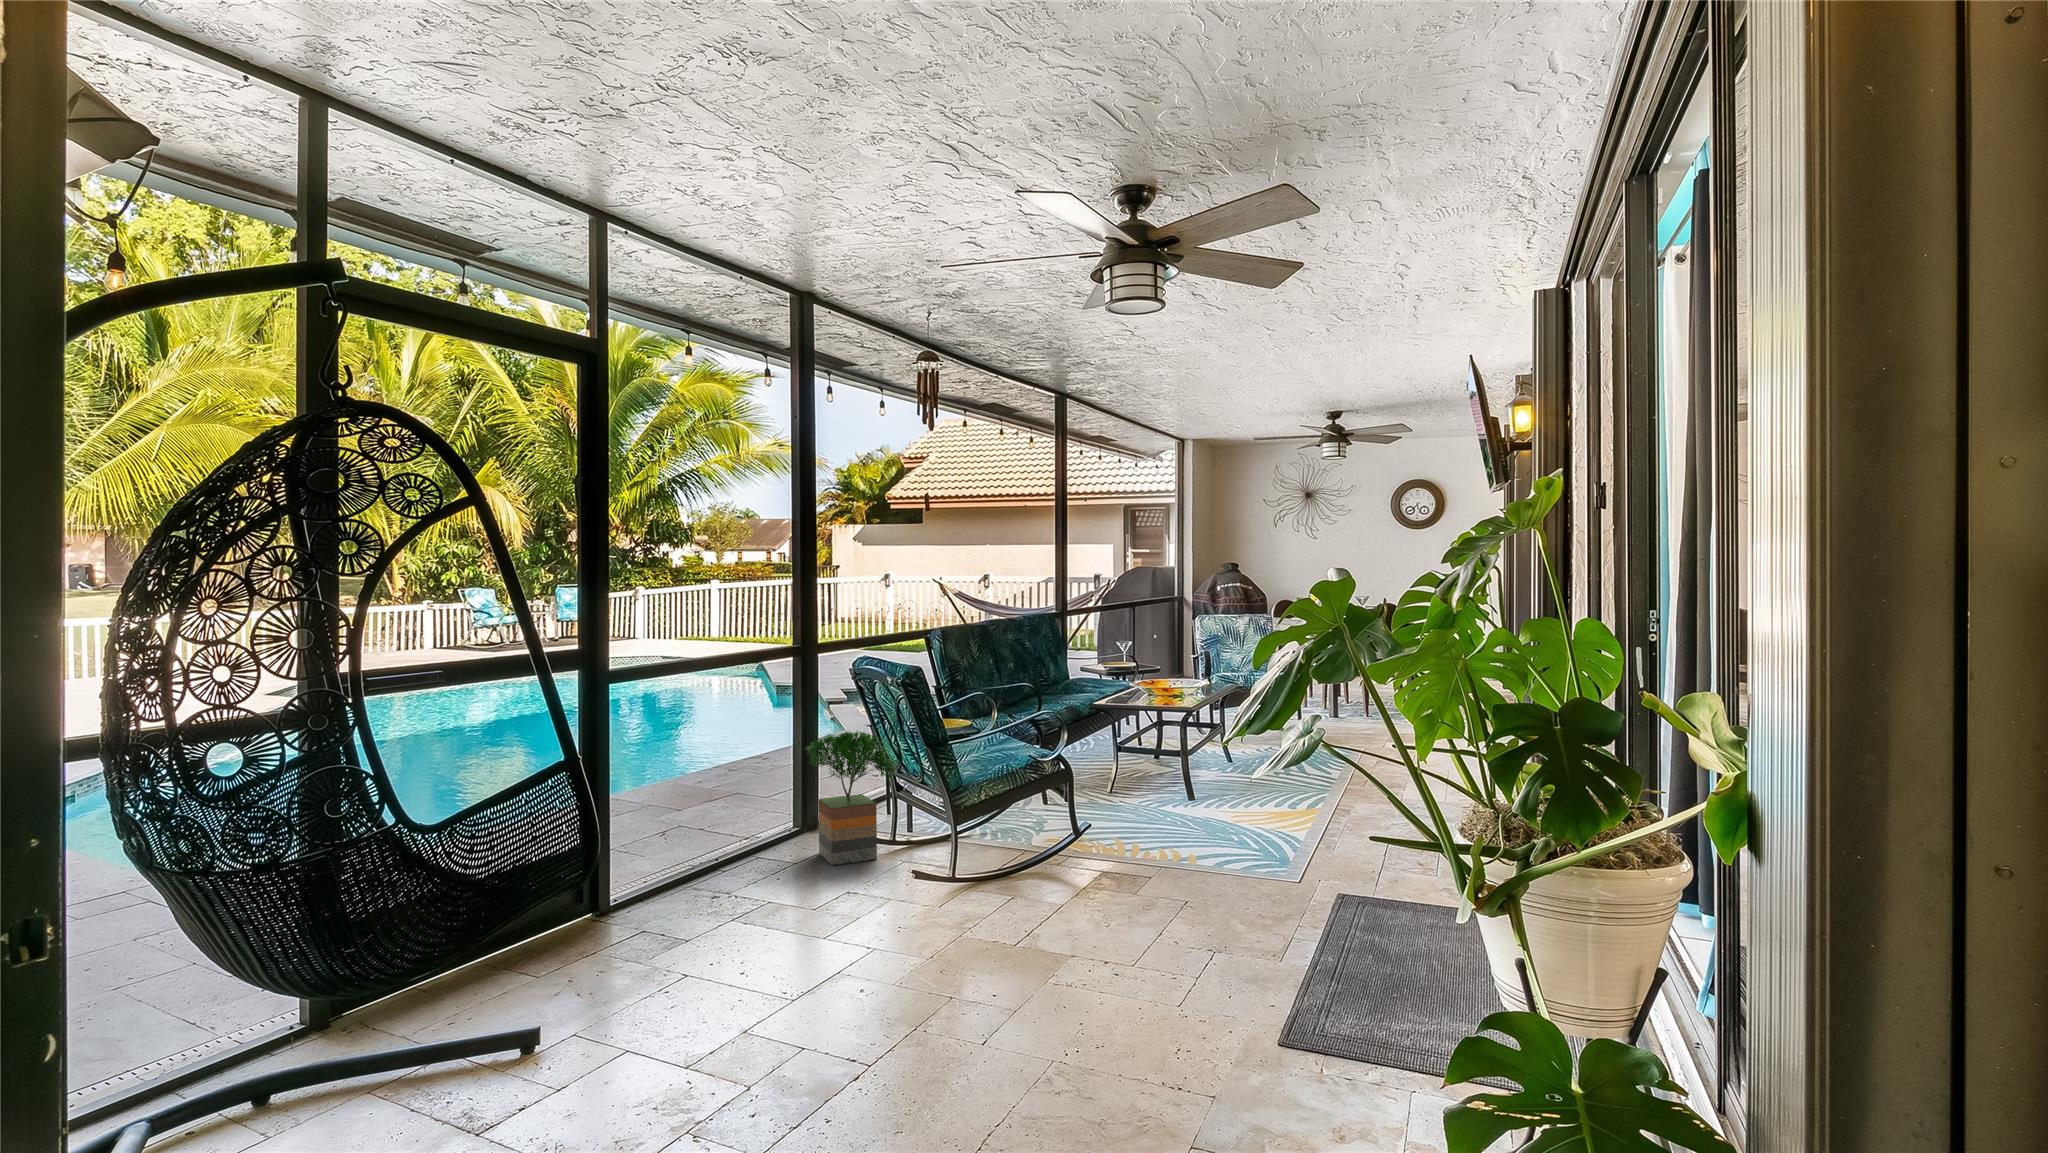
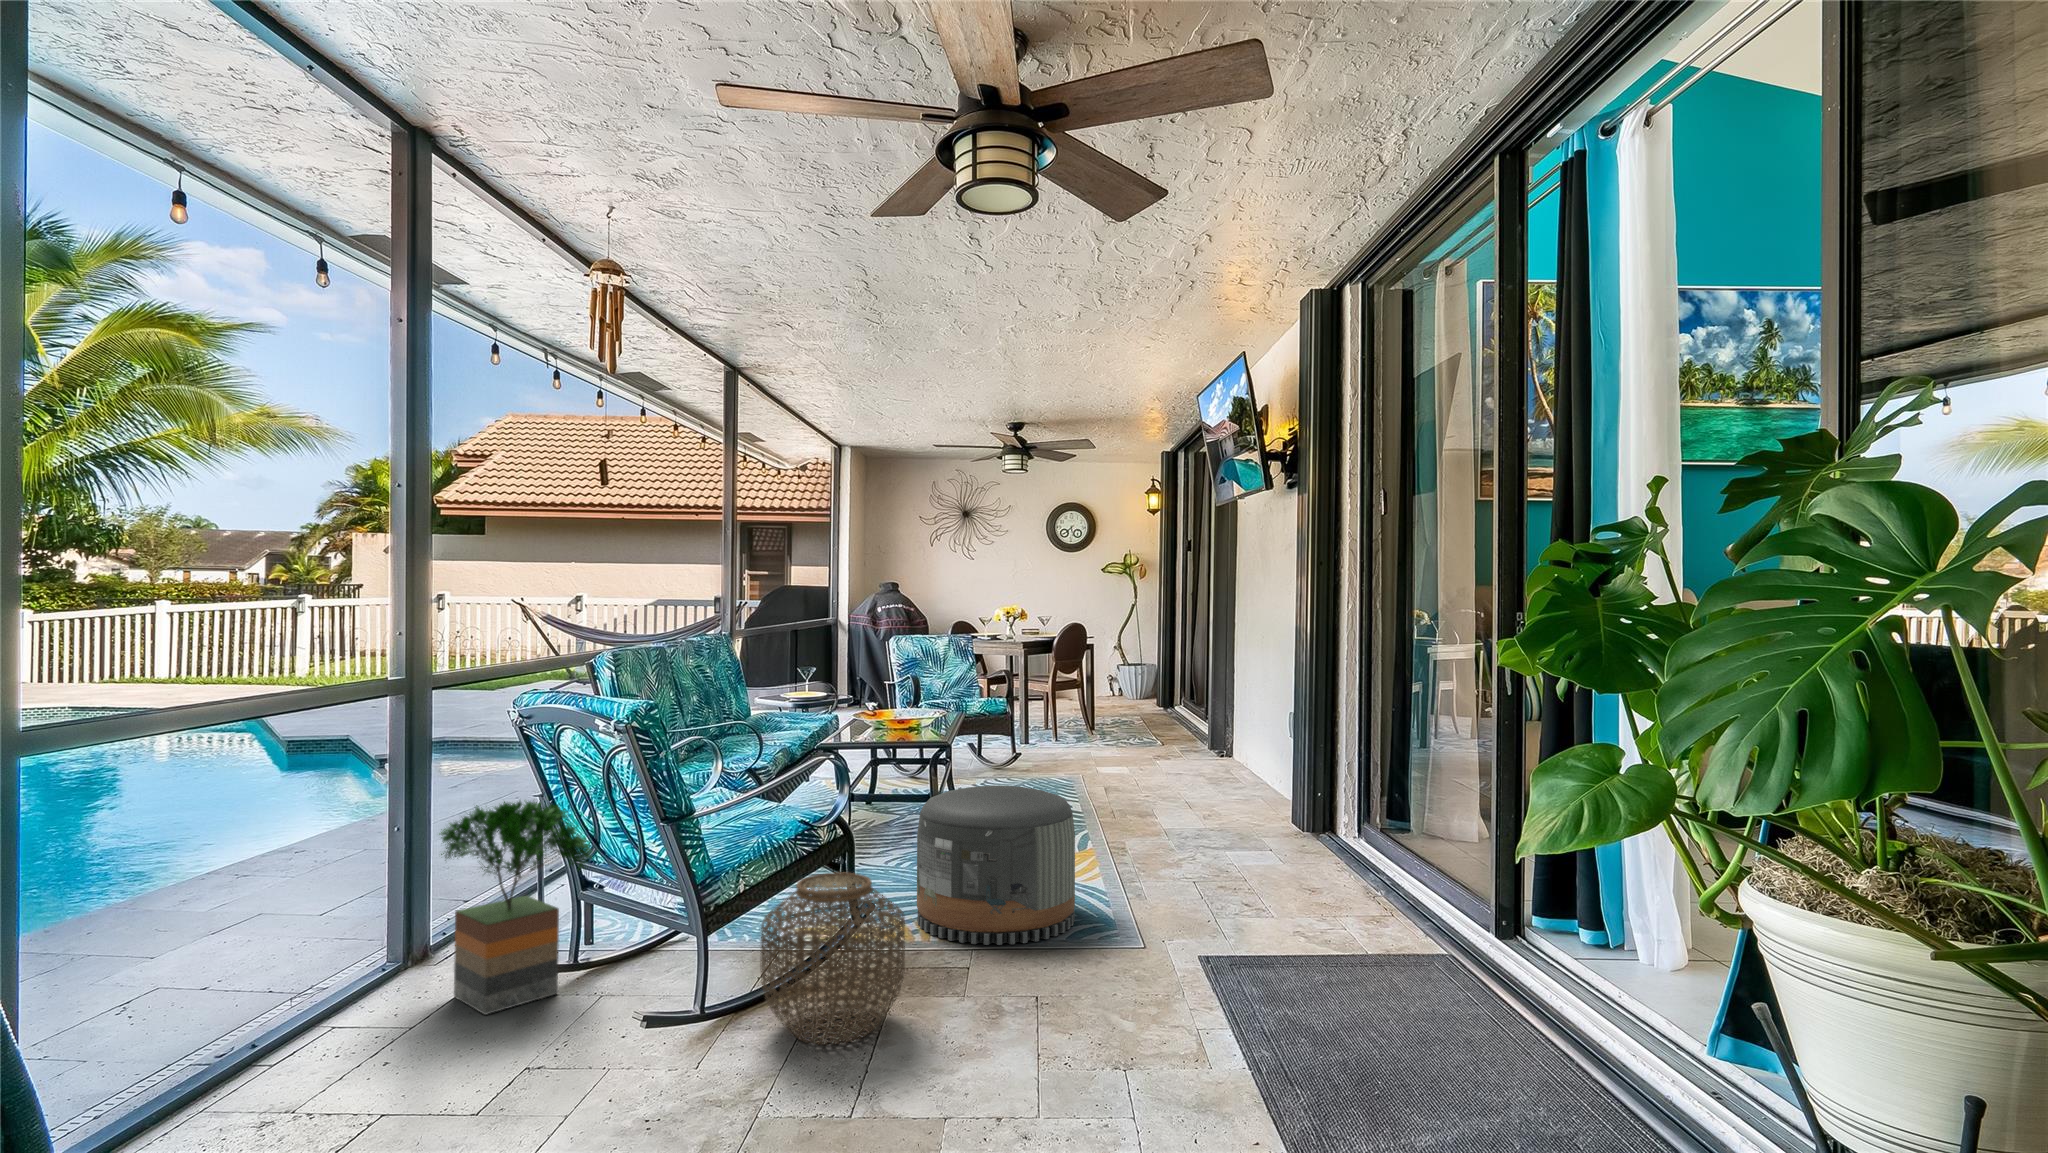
pouf: none [1134,743,1260,865] -> present [917,786,1075,945]
woven basket: none [981,793,1080,908] -> present [761,872,905,1044]

